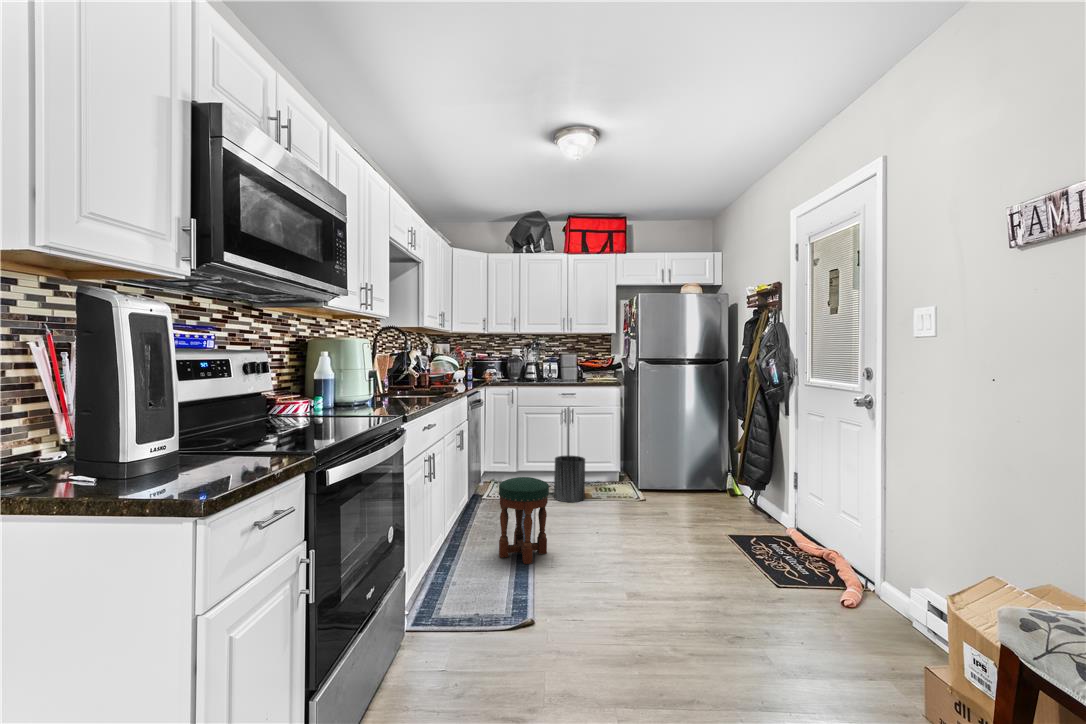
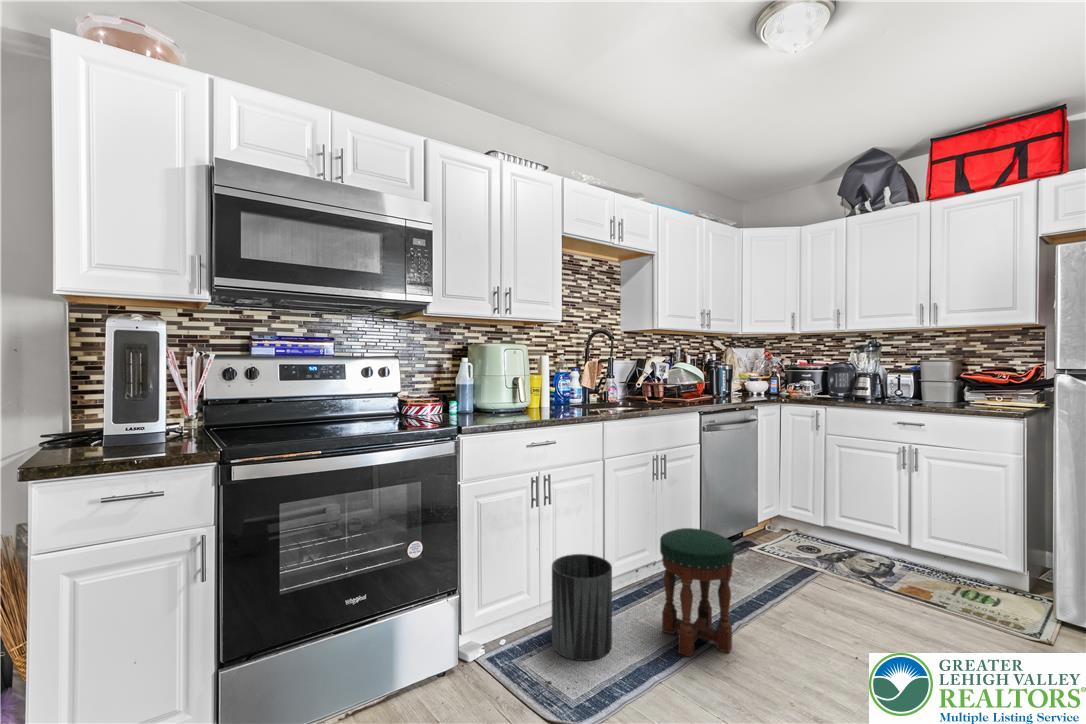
trash can: present [554,455,585,502] -> present [552,554,612,661]

